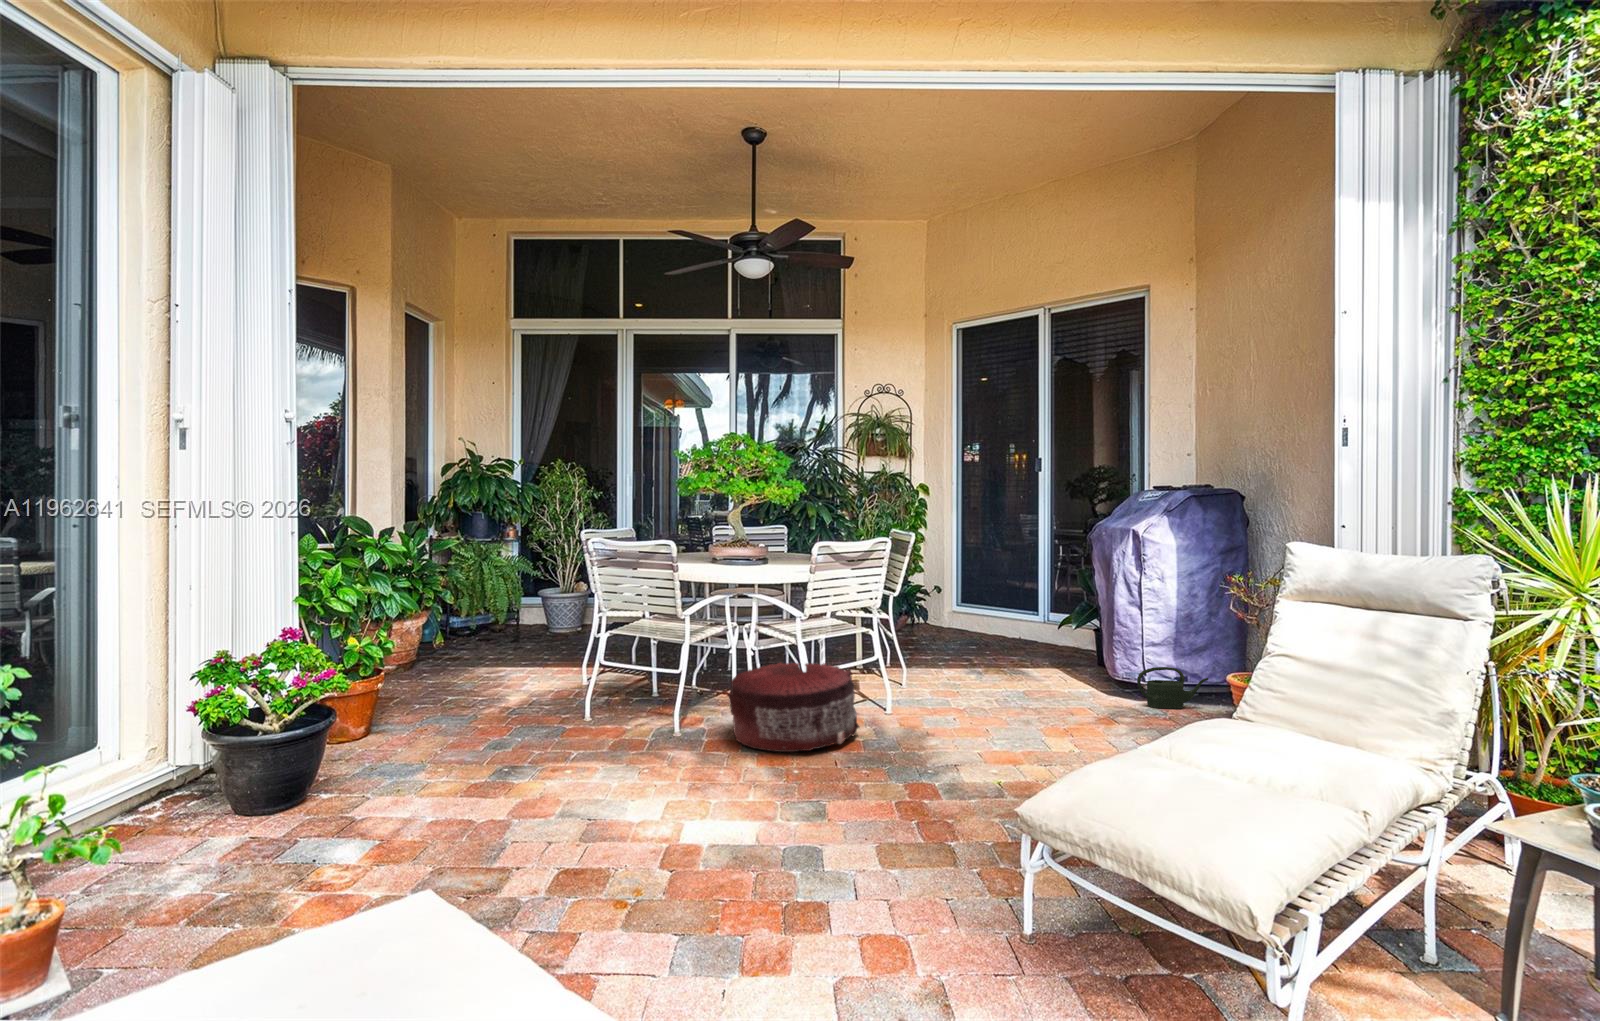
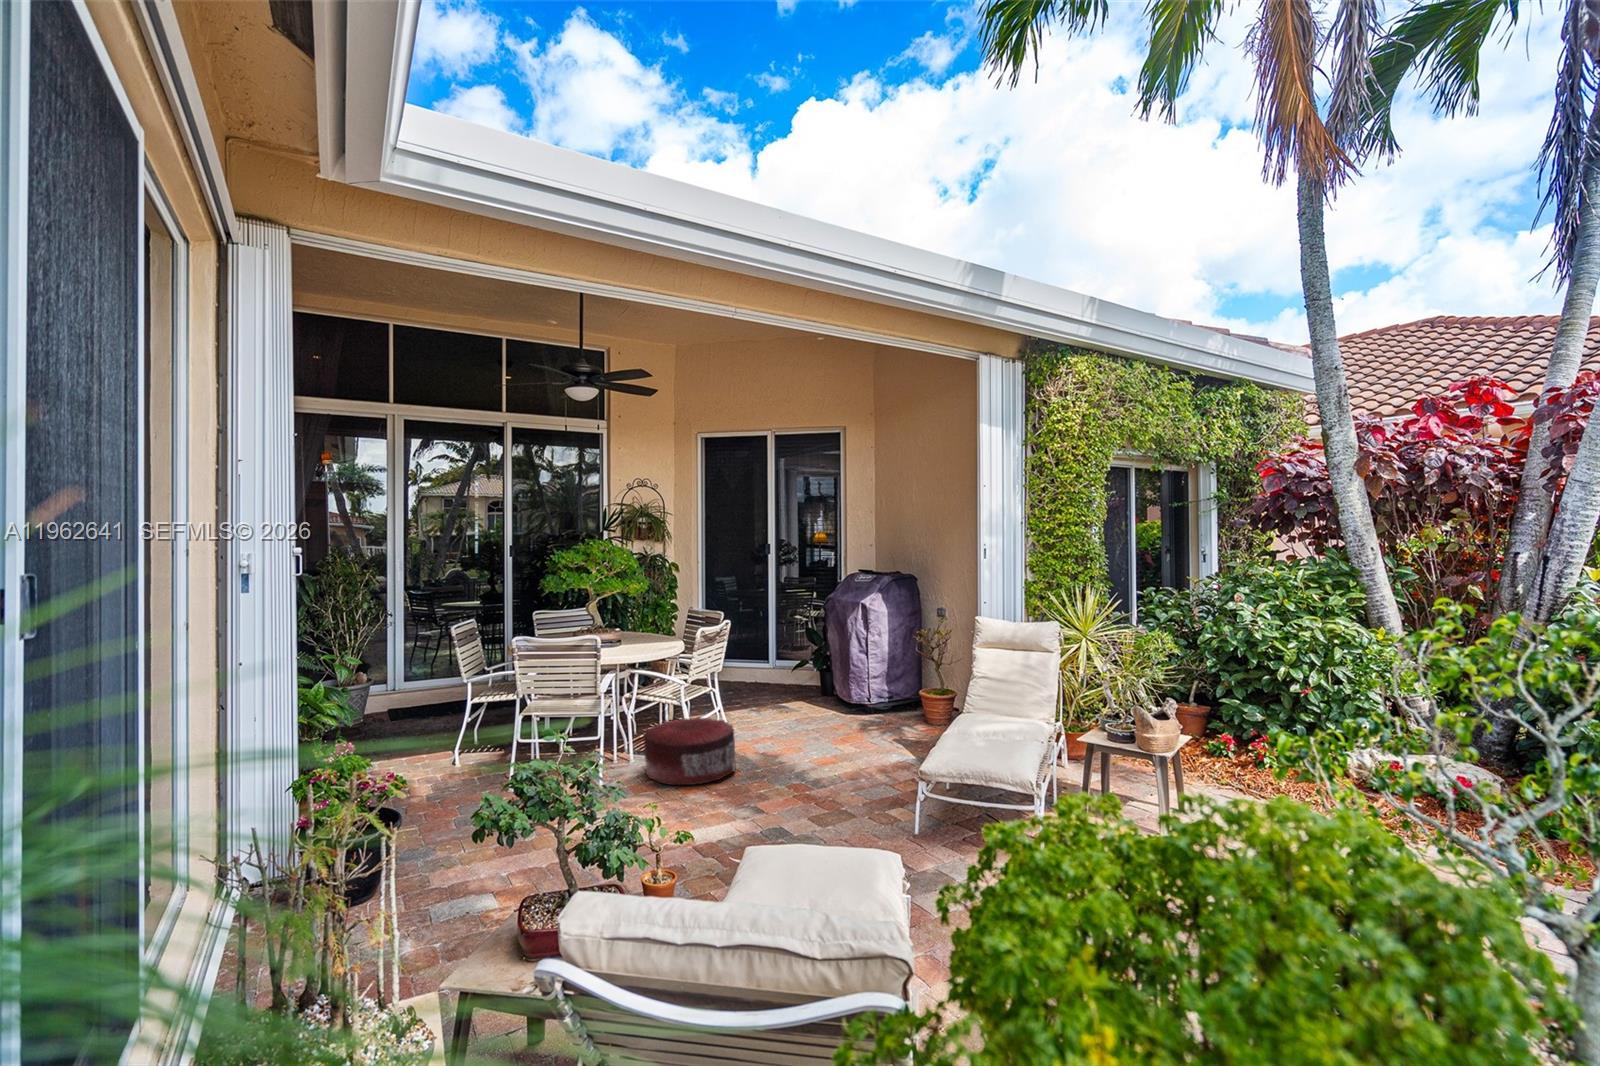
watering can: present [1137,667,1208,709] -> none [869,691,906,718]

